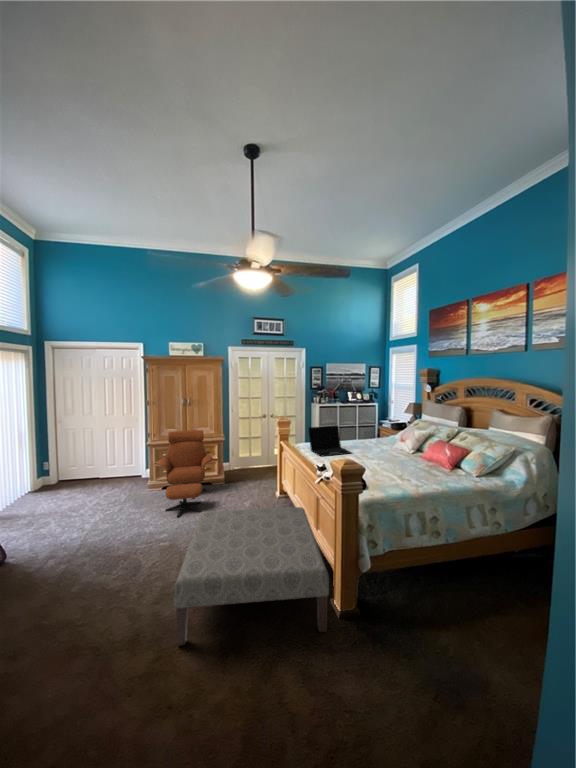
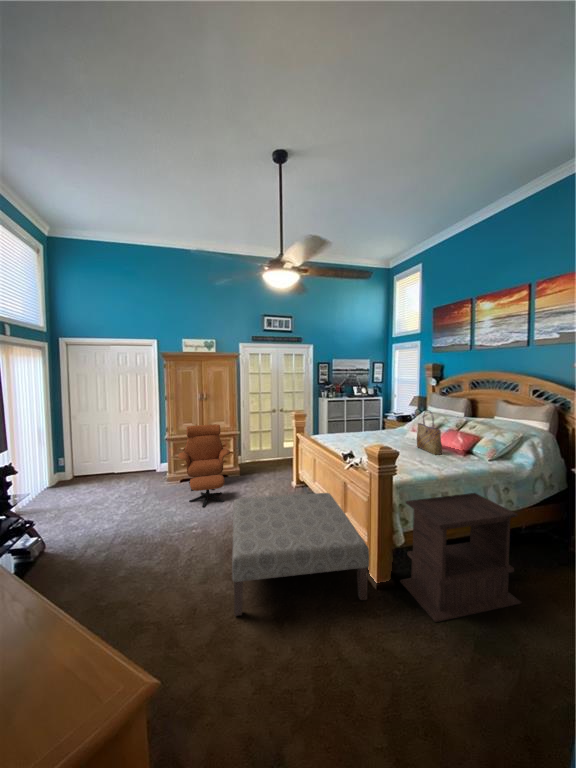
tote bag: none [402,419,427,469] -> present [417,410,442,455]
laptop: present [309,426,352,457] -> none [327,417,369,446]
side table: none [368,514,503,664] -> present [400,493,521,622]

